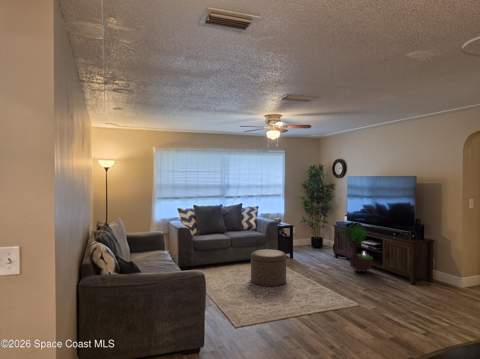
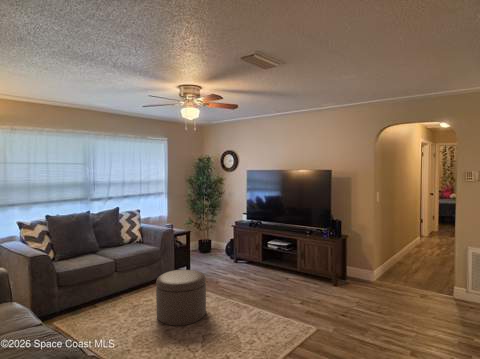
potted tree: present [341,226,373,272] -> none [251,220,289,279]

